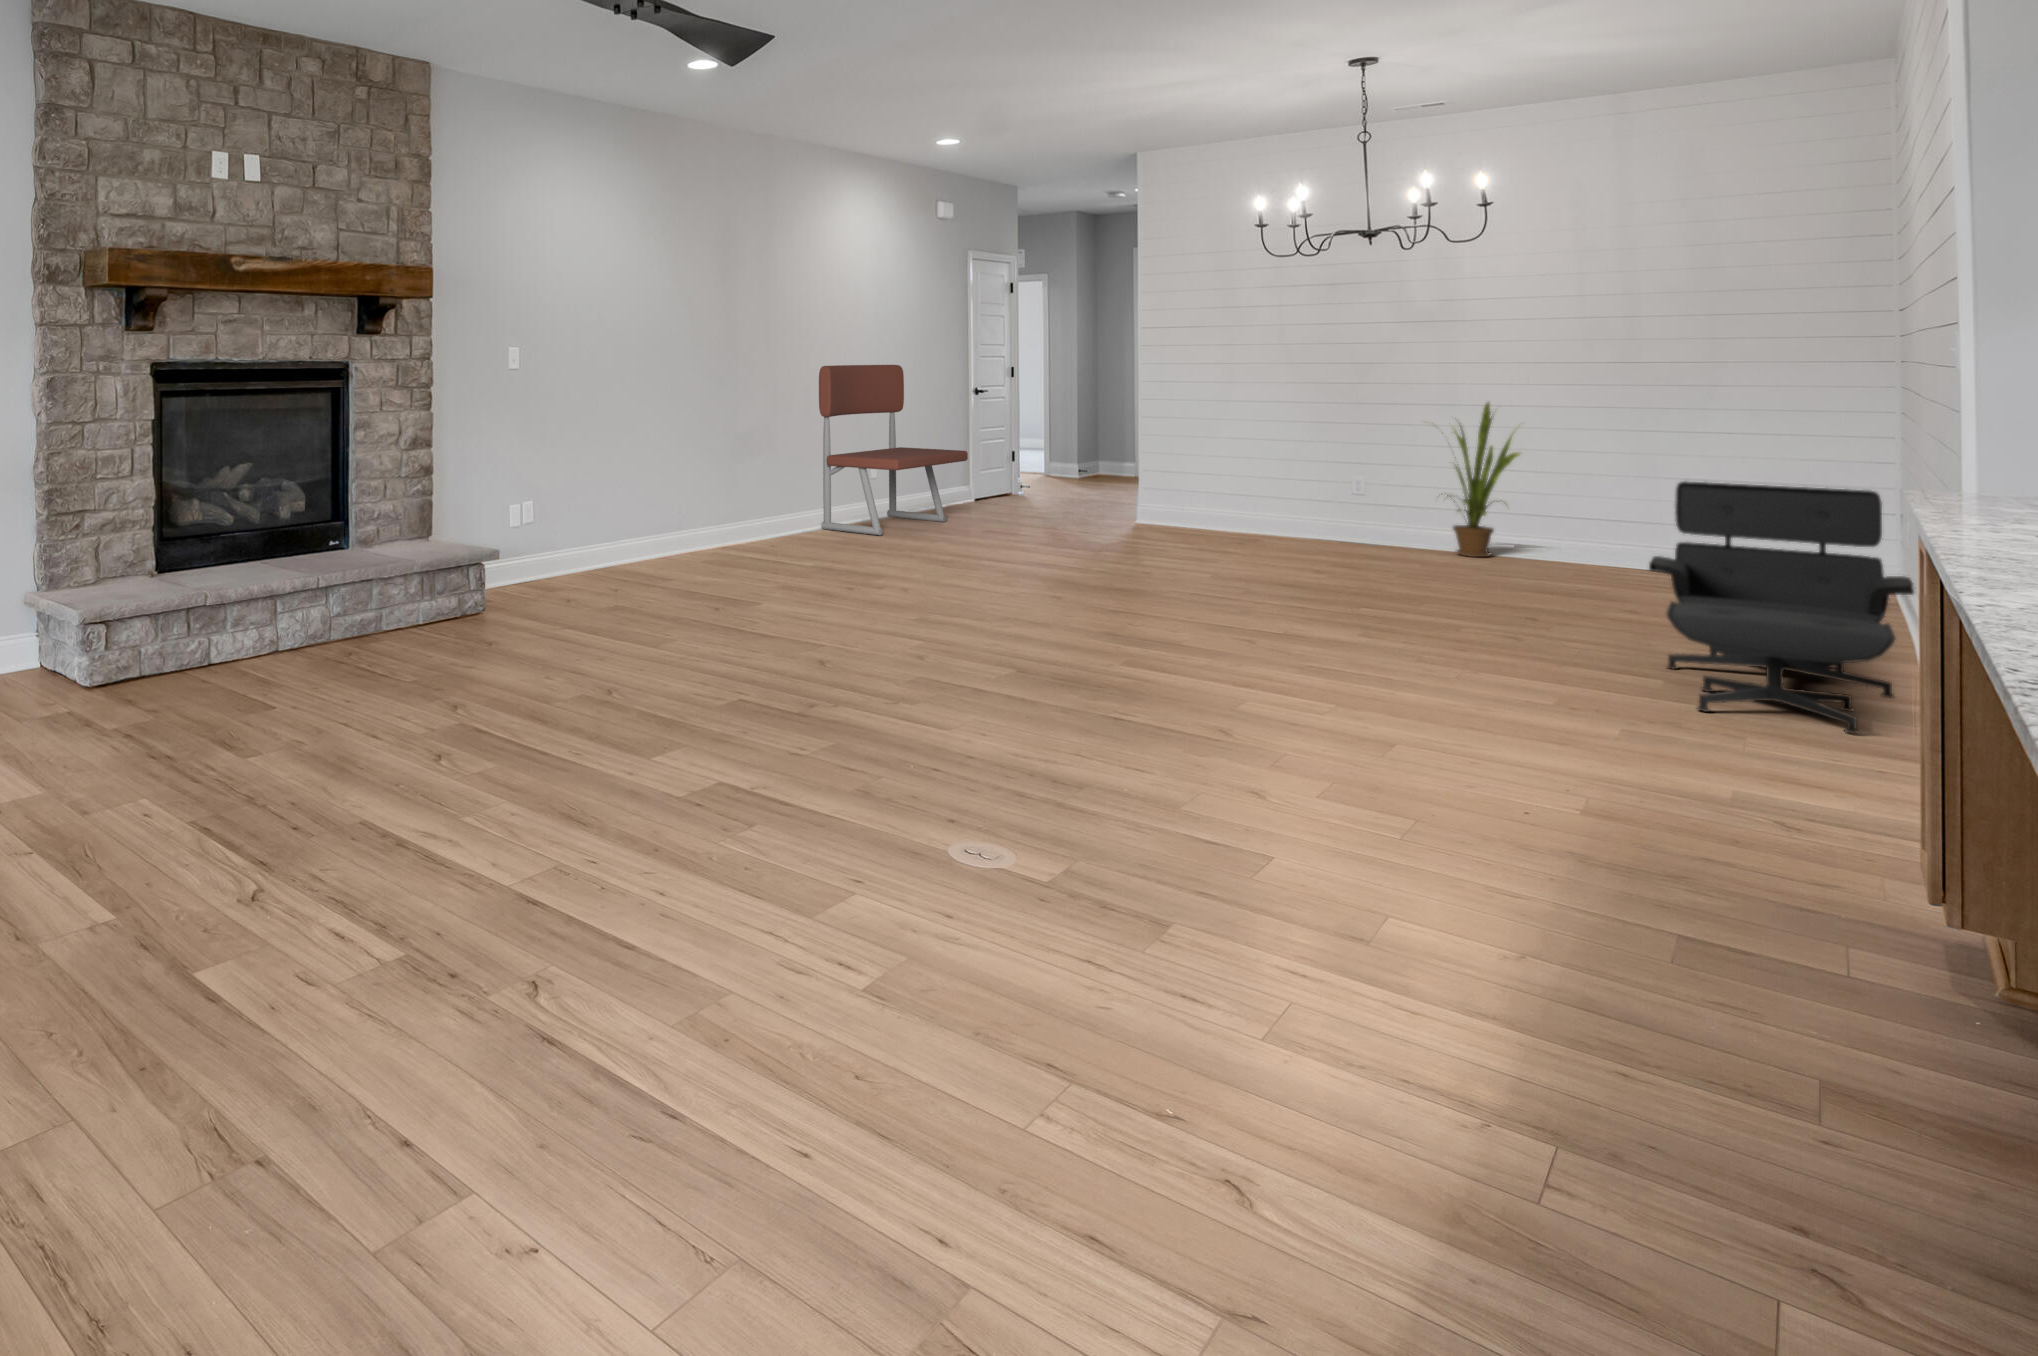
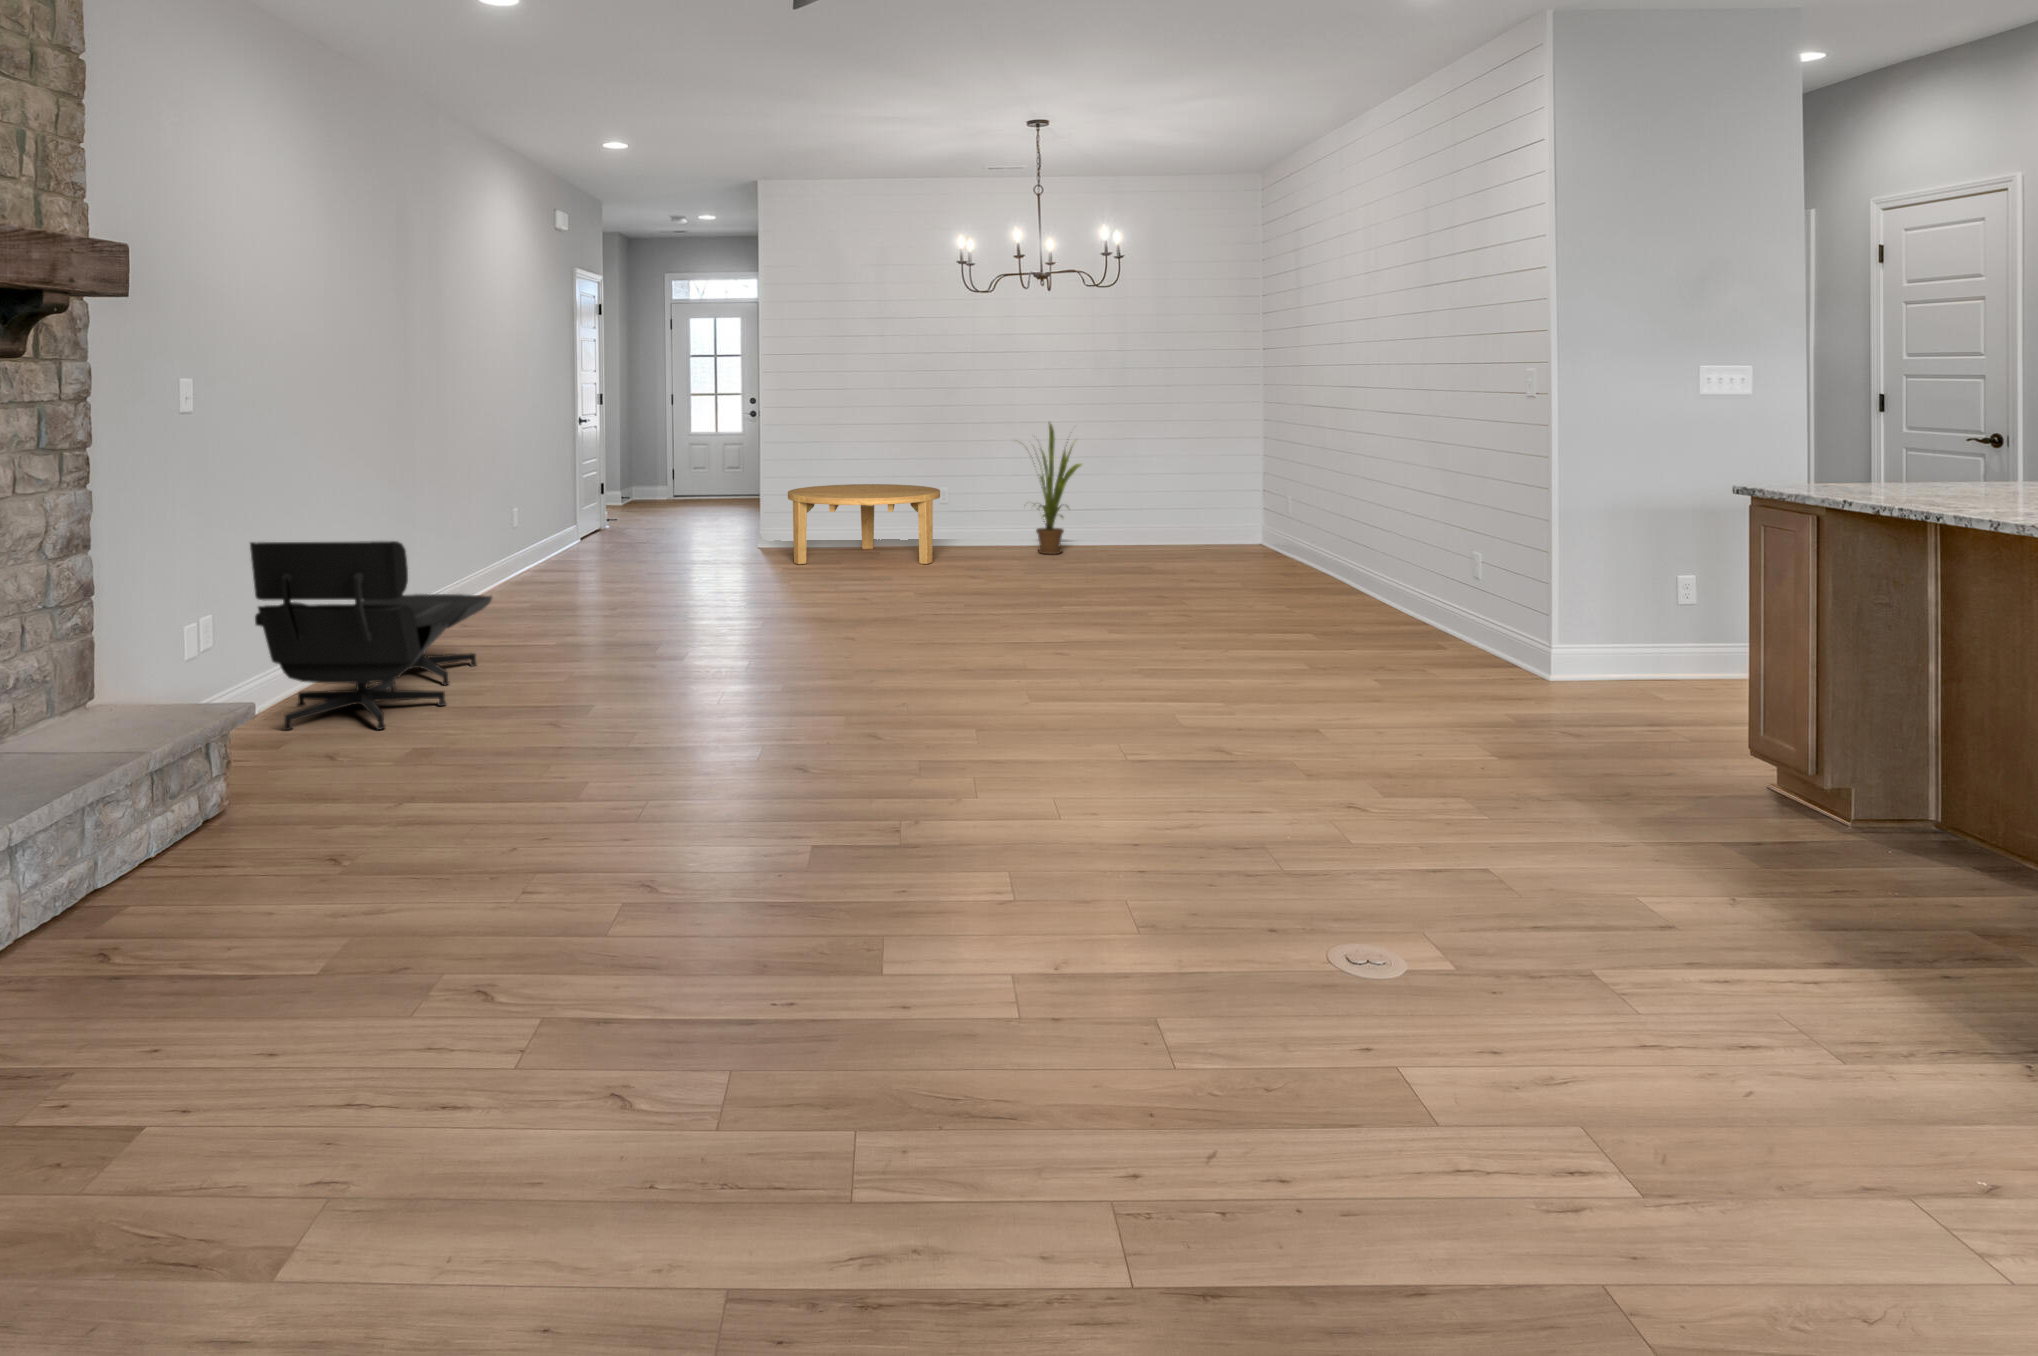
bench: present [819,365,968,535] -> none [486,395,629,600]
coffee table: none [1135,460,1316,548] -> present [788,484,940,564]
lounge chair: present [1649,481,1914,734] -> present [250,541,492,730]

